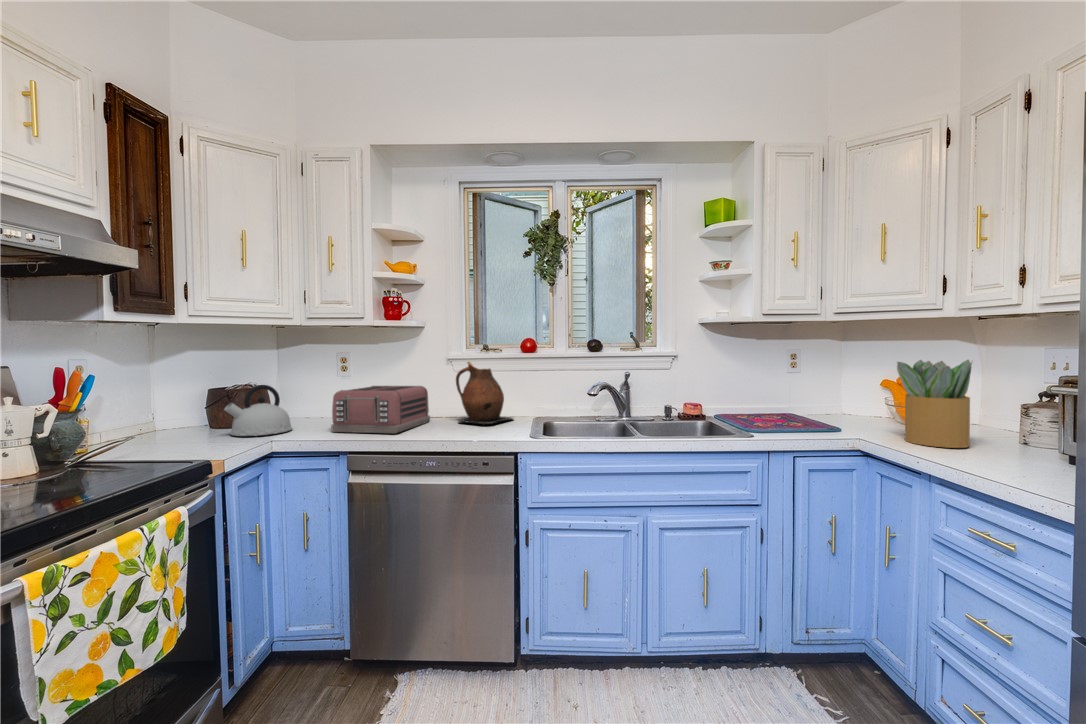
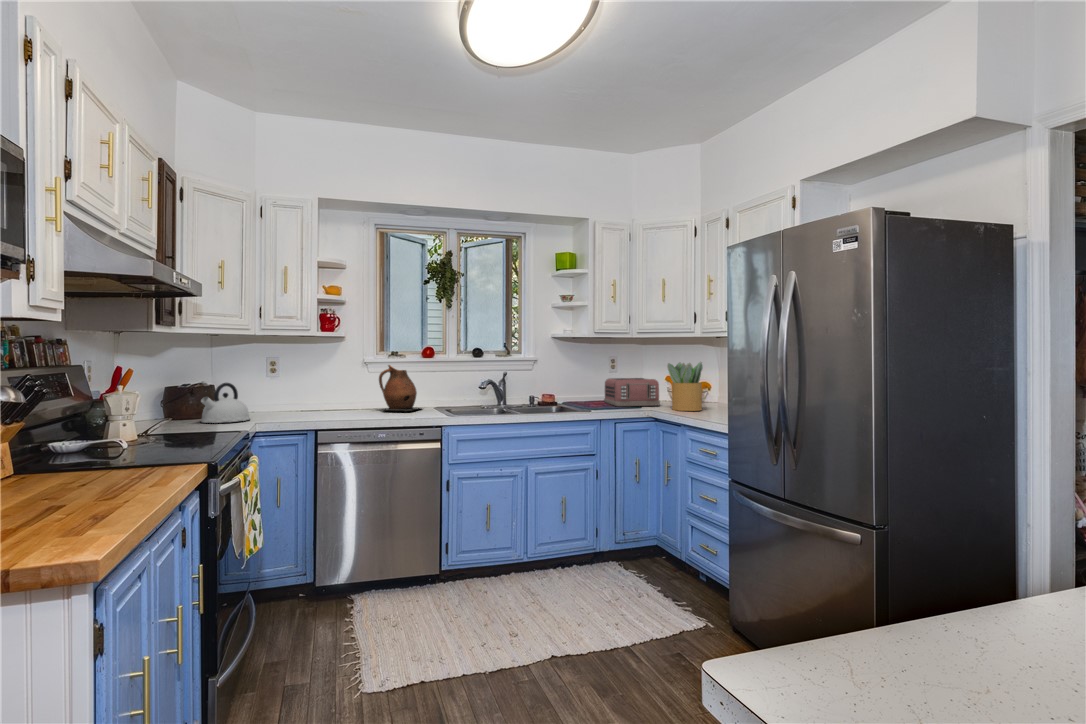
toaster: present [331,386,430,433] -> present [604,378,660,406]

